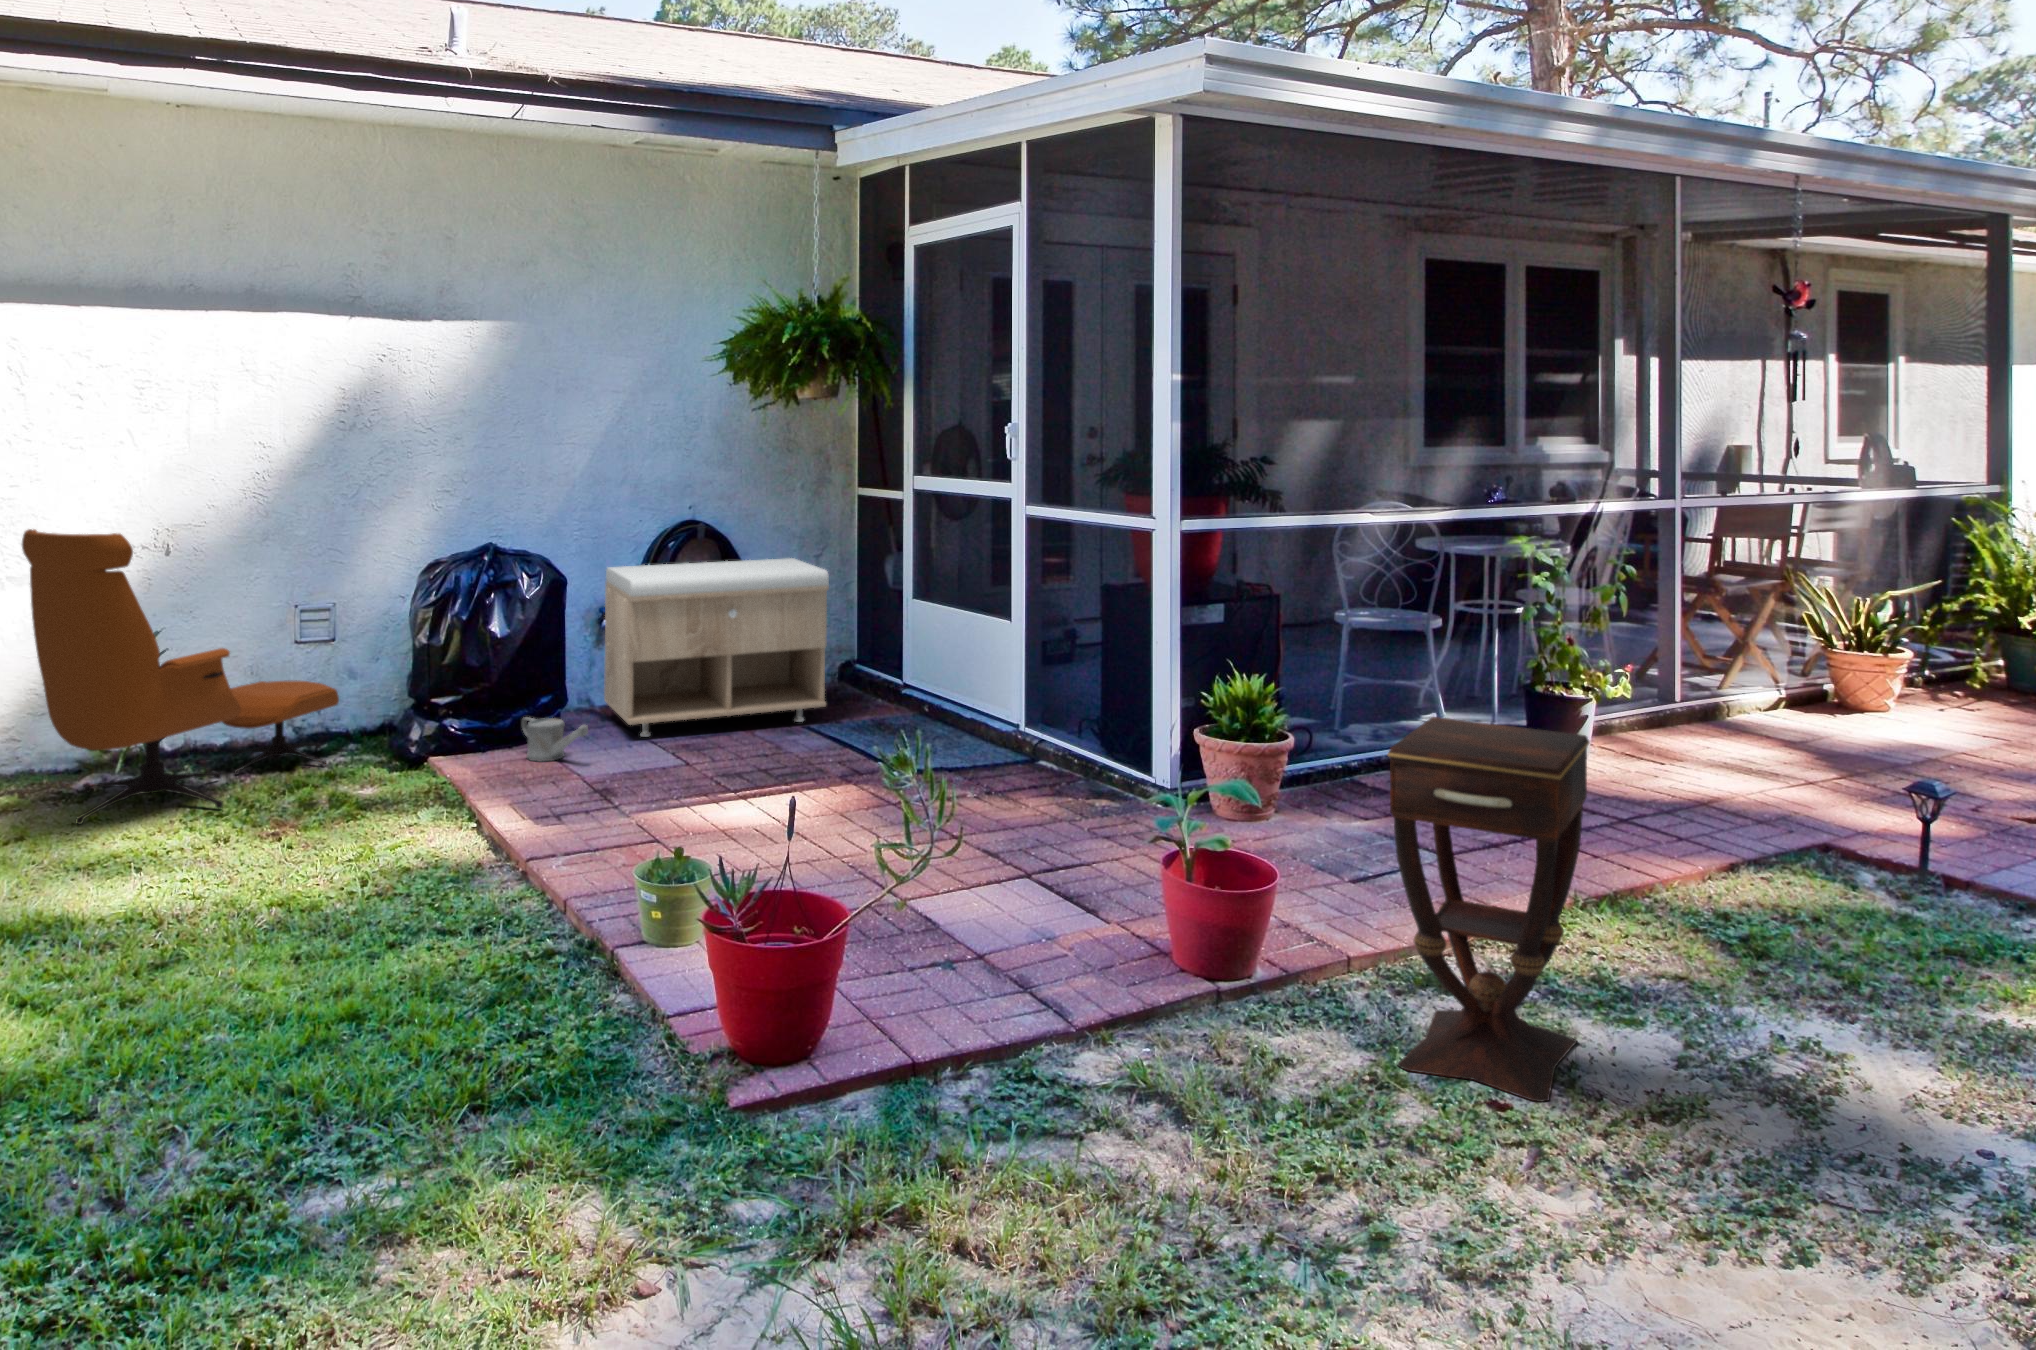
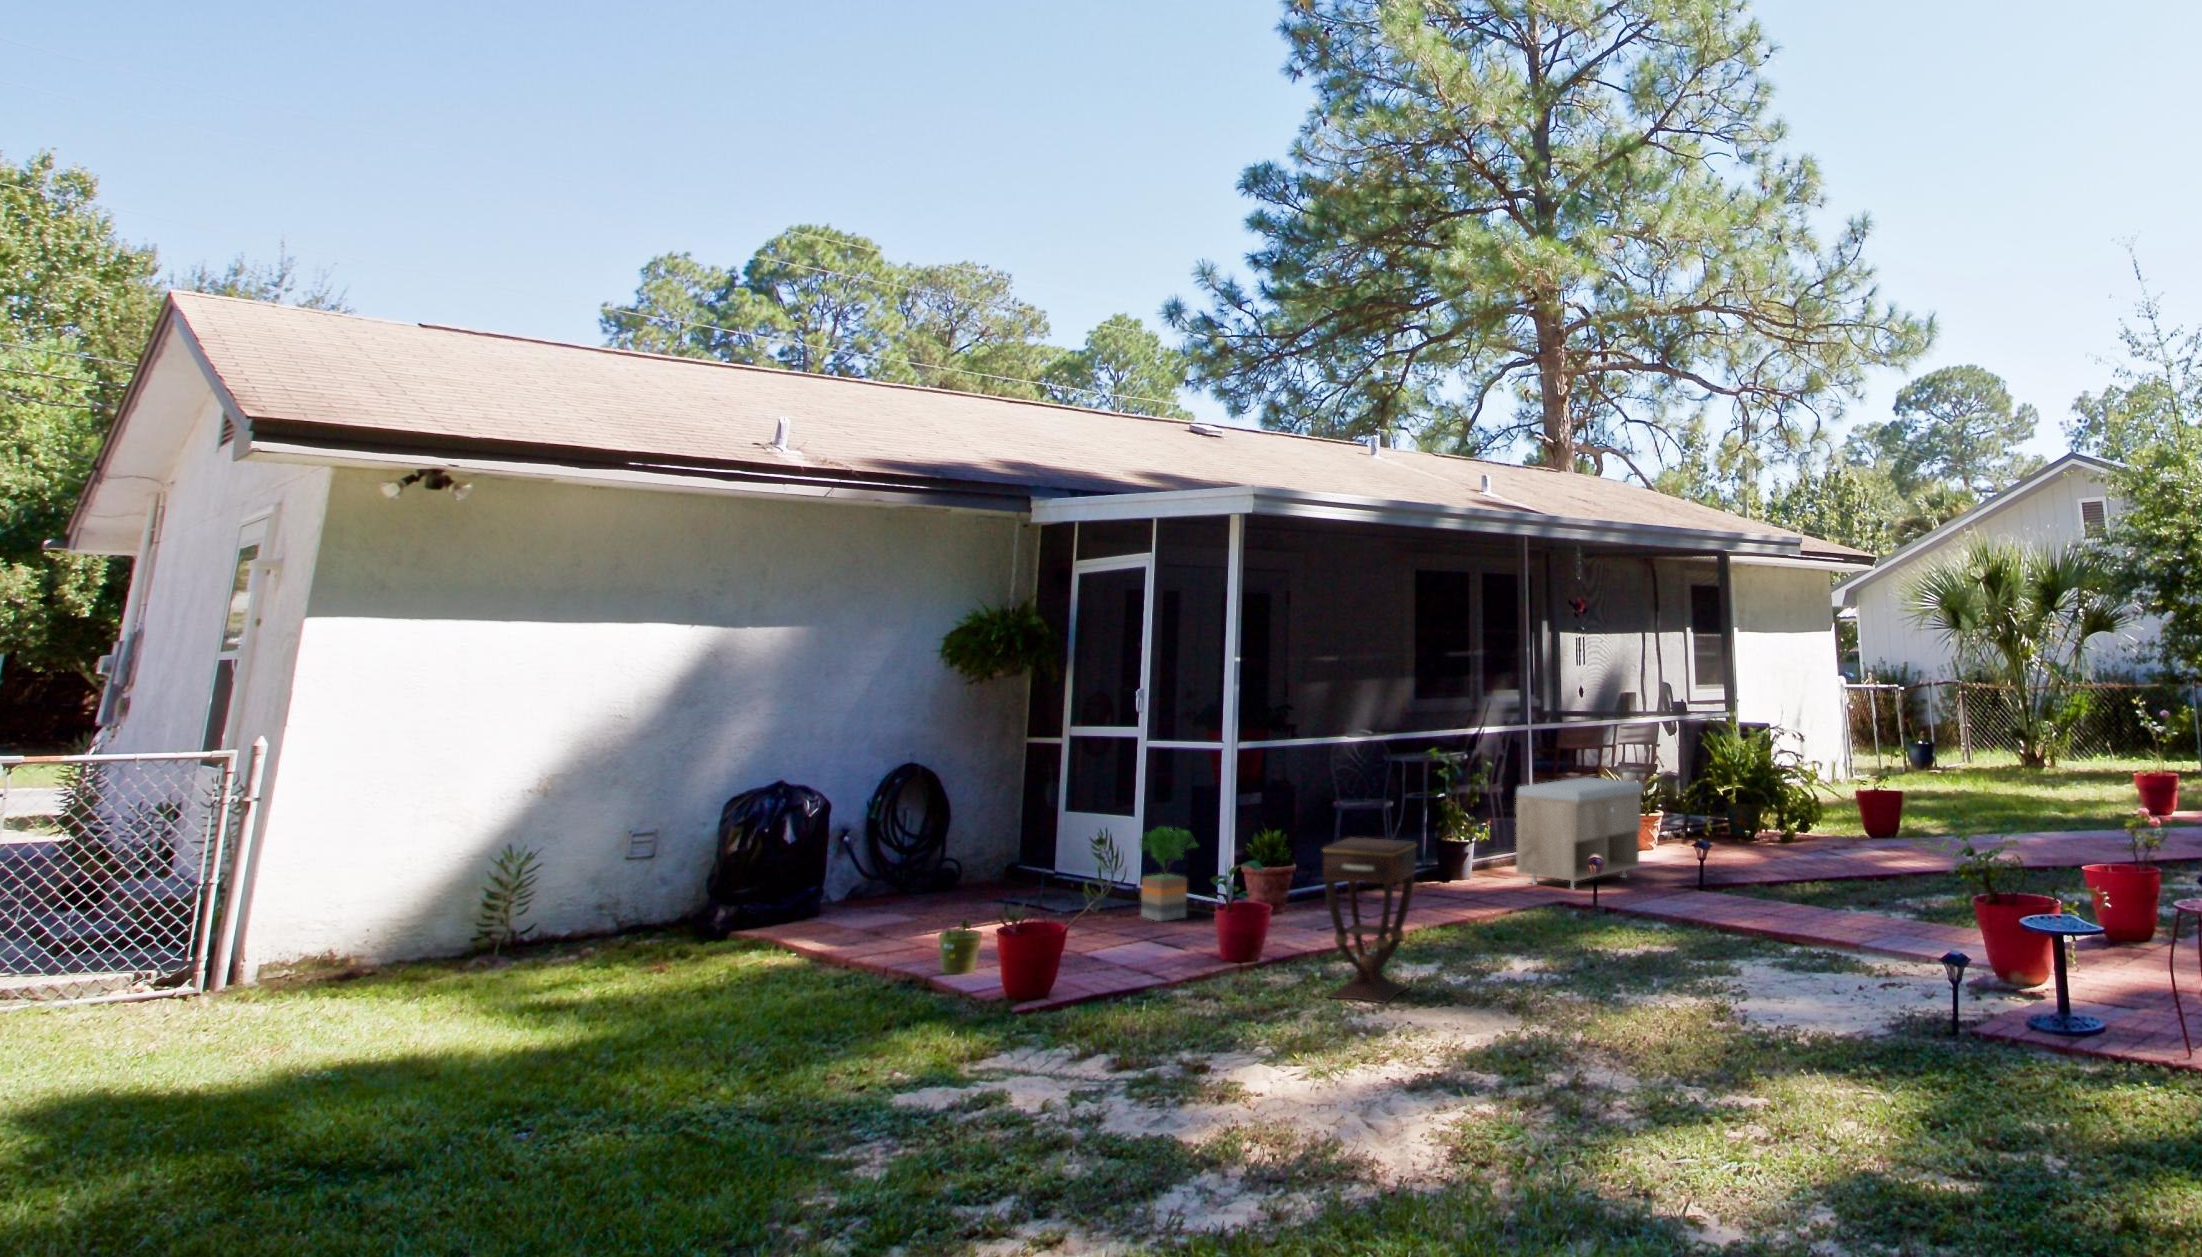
lounge chair: present [22,529,339,824] -> none [526,763,690,949]
storage bench: present [604,558,829,737] -> present [1516,777,1643,890]
potted tree: none [1011,642,1115,802] -> present [1139,827,1197,921]
watering can: present [522,717,588,762] -> none [811,887,861,915]

